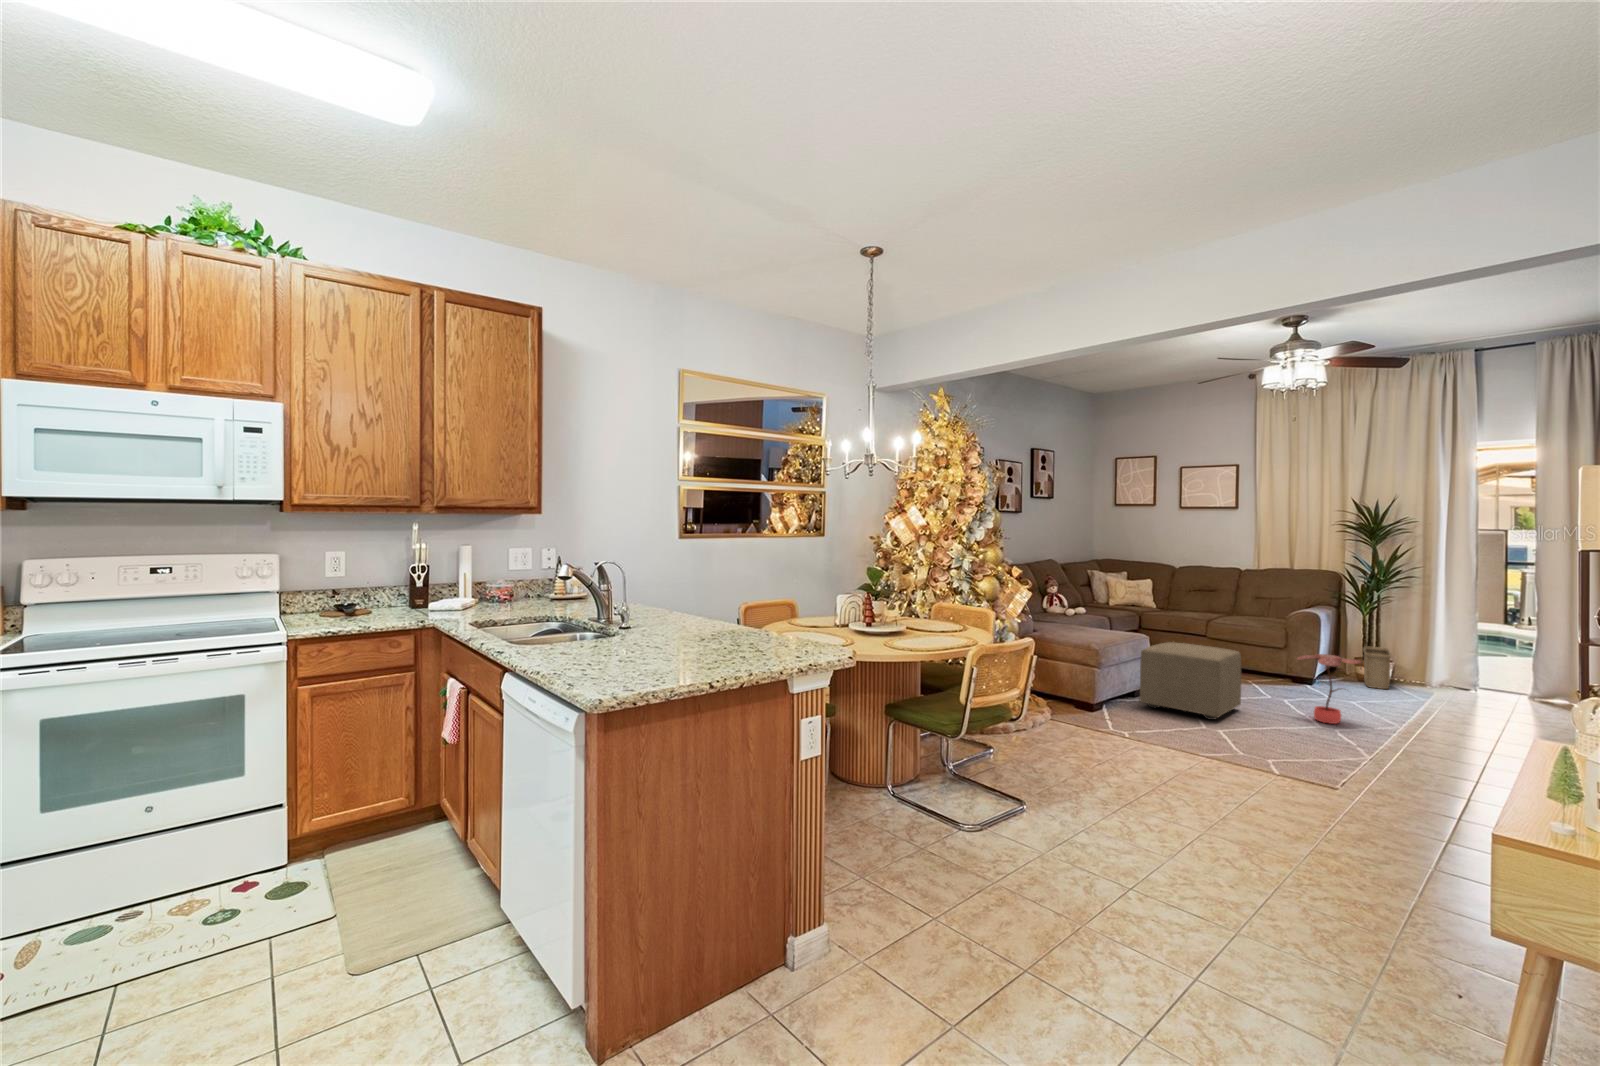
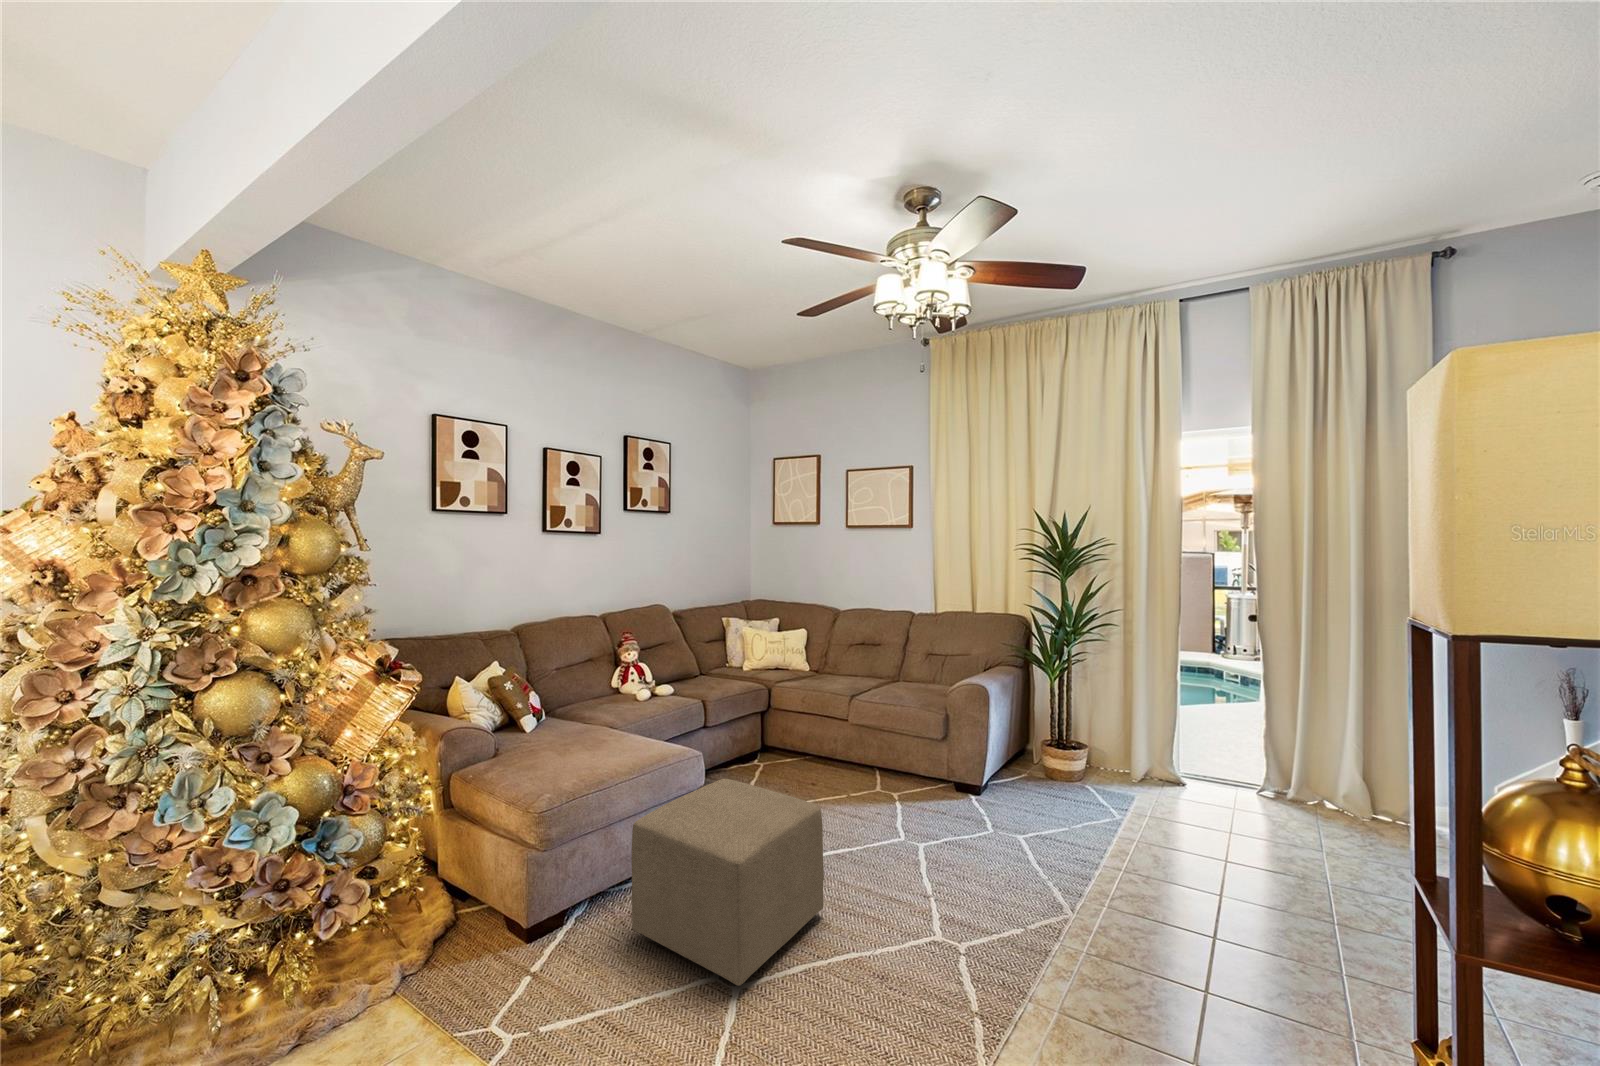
basket: present [1363,646,1393,689] -> none [1046,725,1088,801]
potted plant: present [1297,654,1361,724] -> none [906,806,1009,957]

